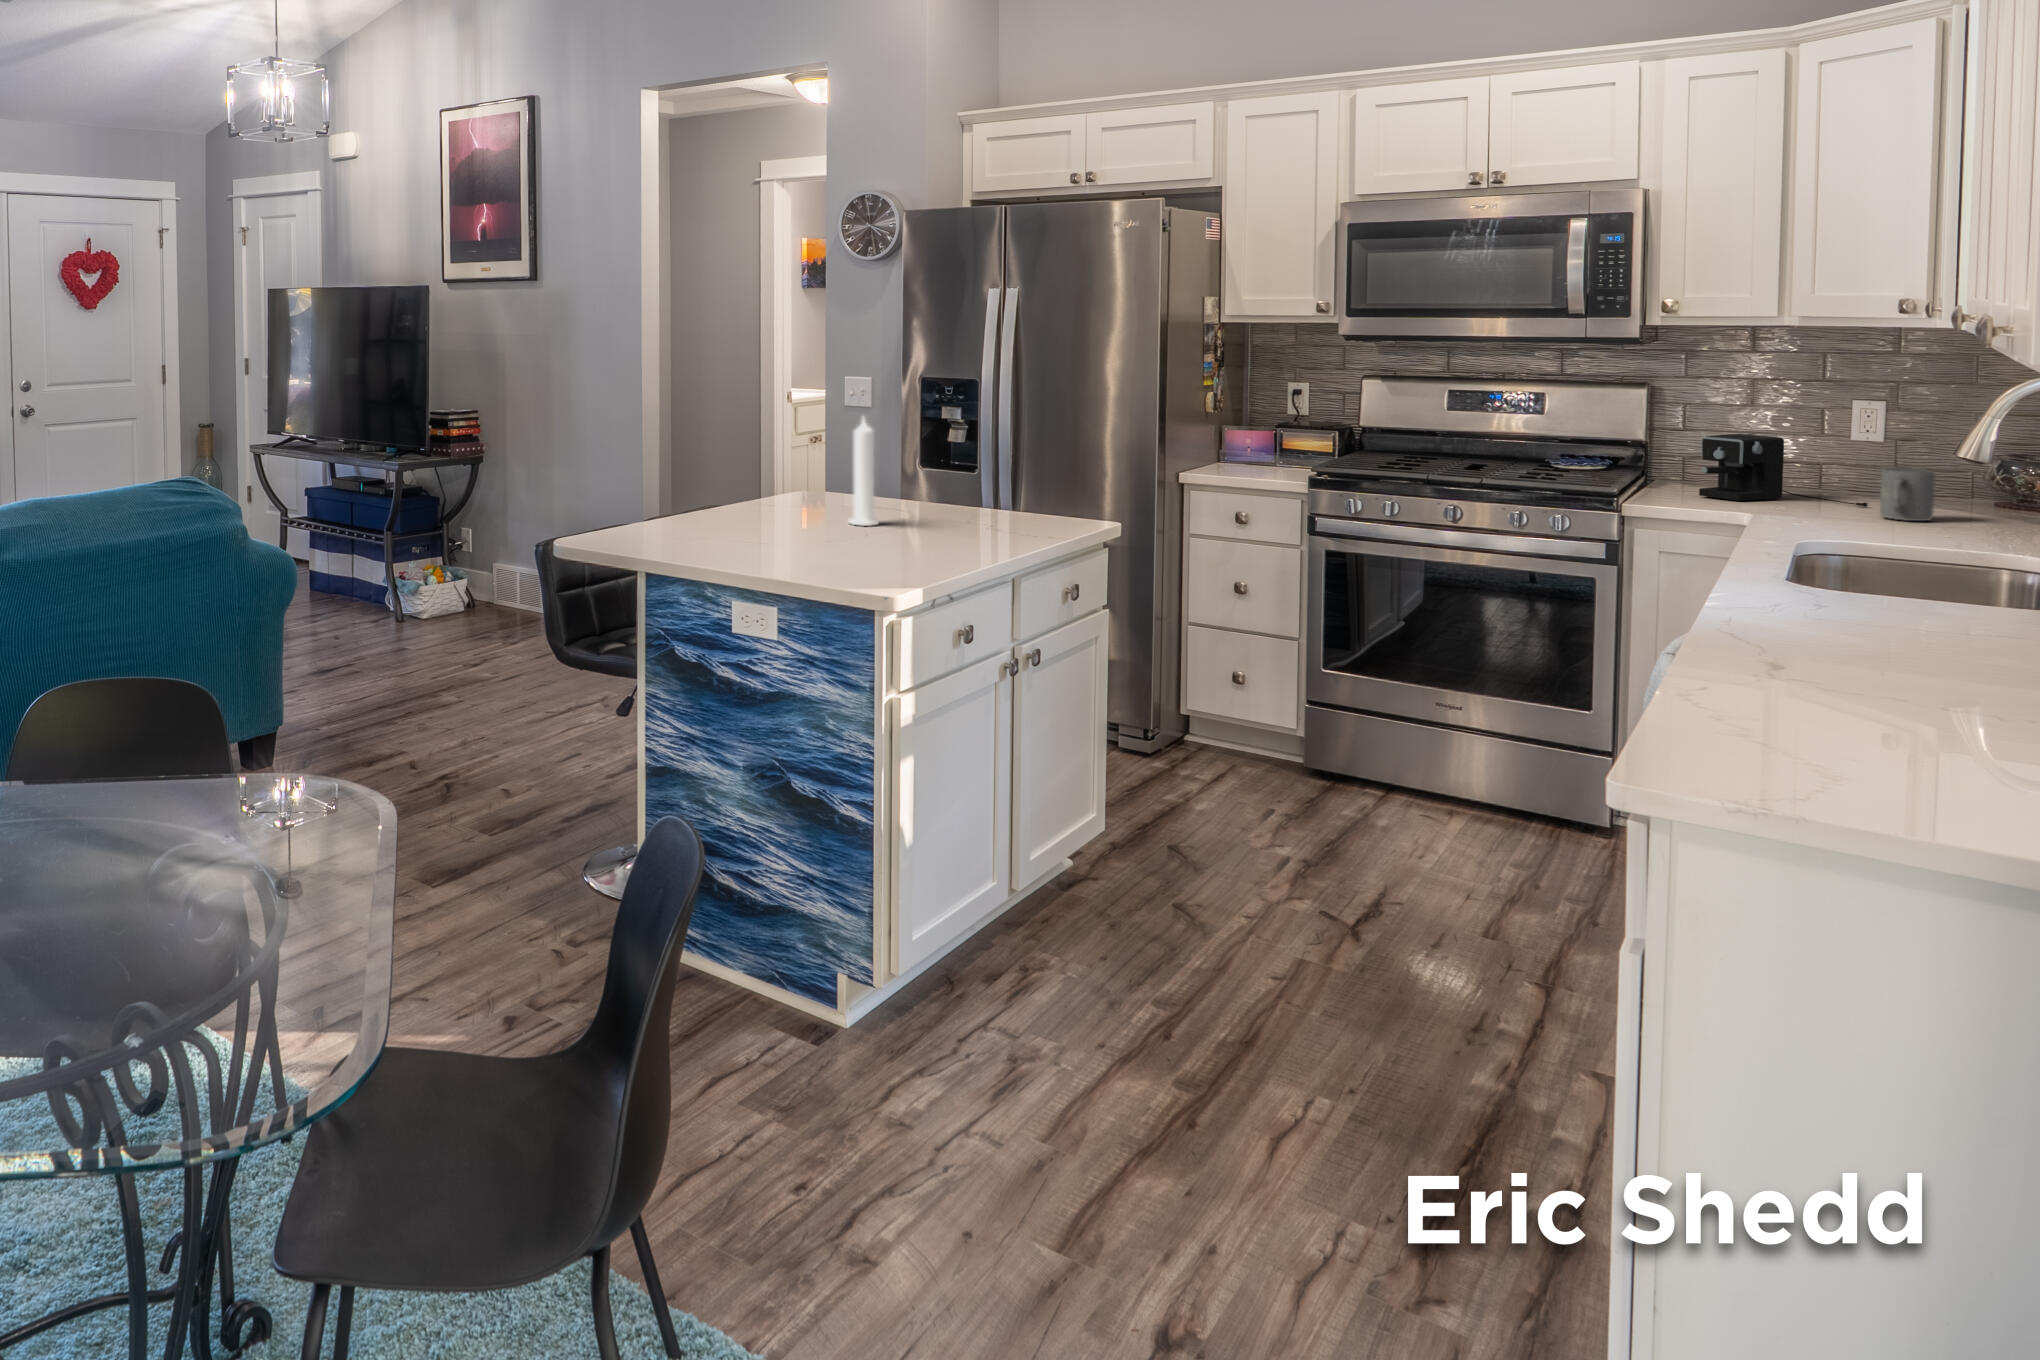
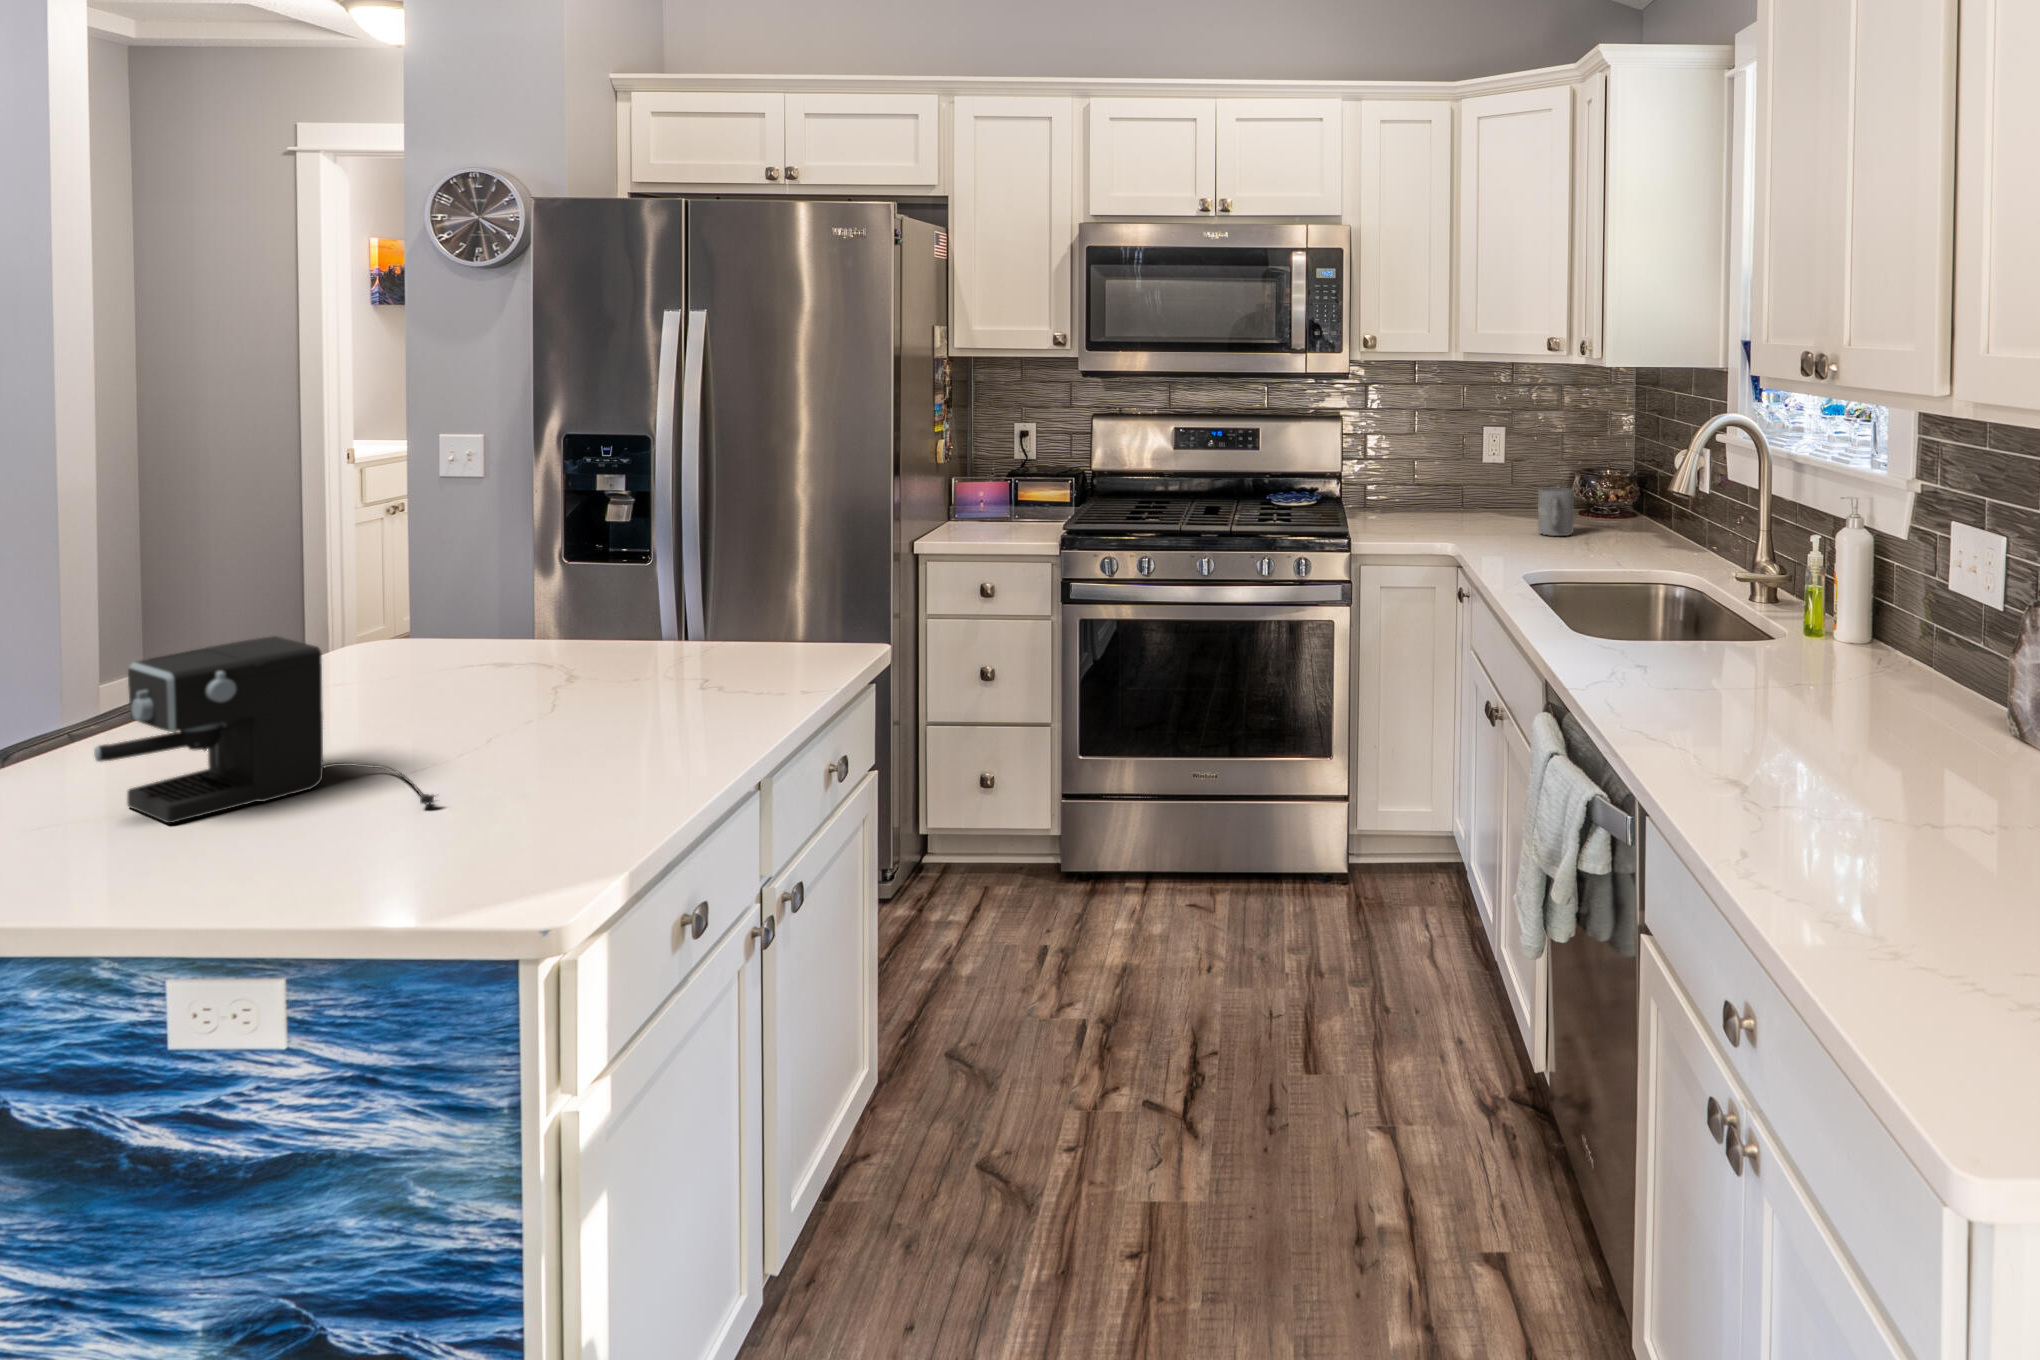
candle: present [849,417,879,526] -> none [455,520,517,716]
coffee maker: present [1699,434,1868,507] -> present [94,636,435,823]

